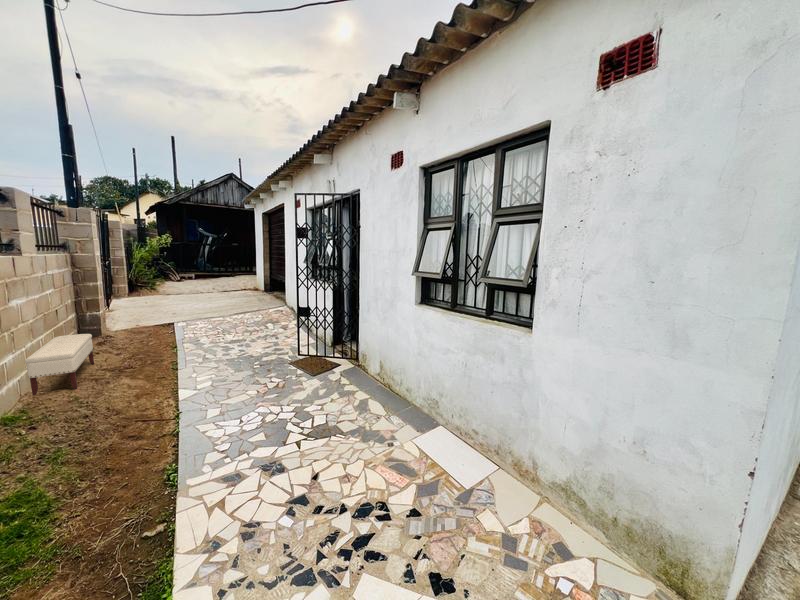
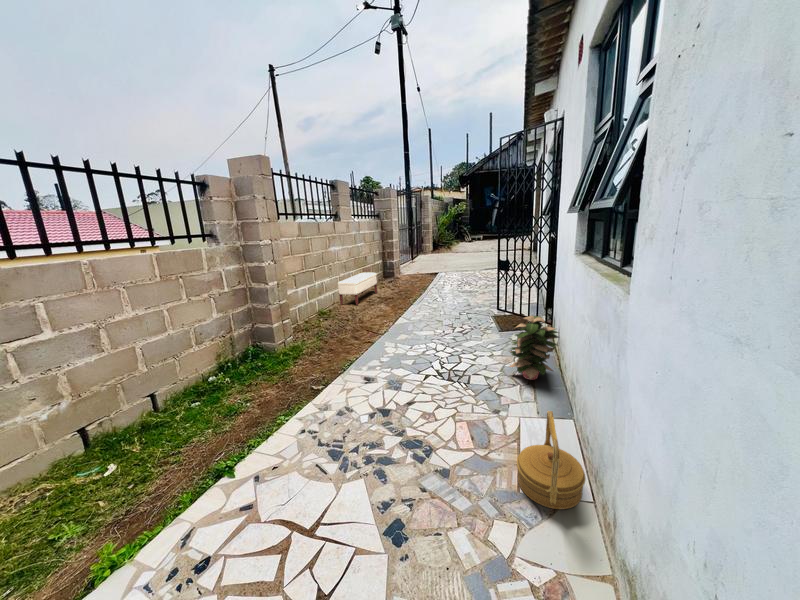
decorative plant: none [364,353,402,409] -> present [509,316,559,380]
woven basket: none [449,421,495,491] -> present [517,411,585,509]

